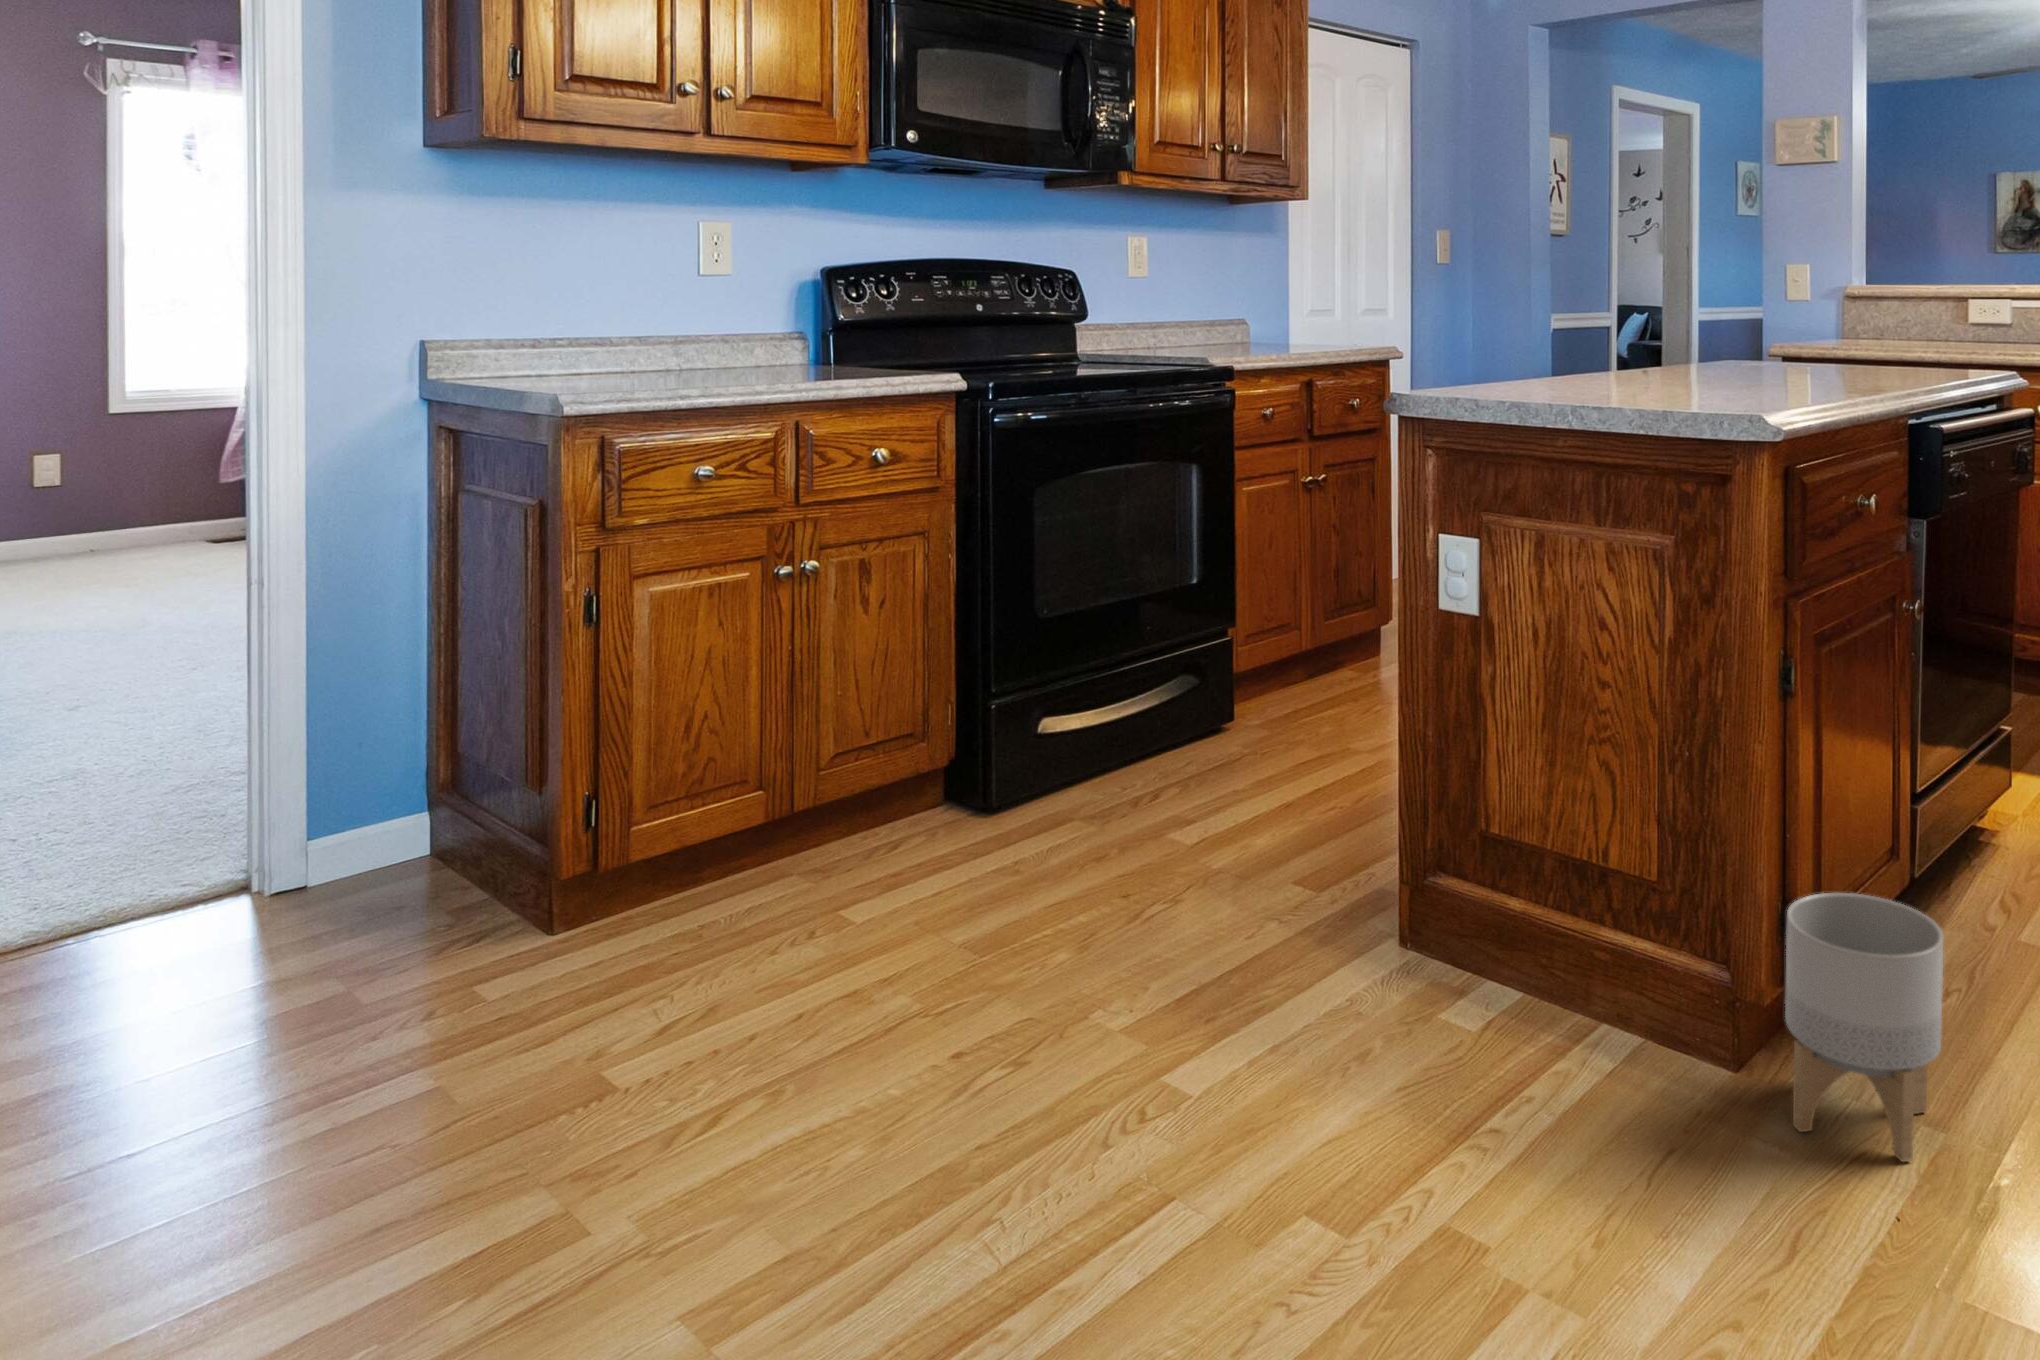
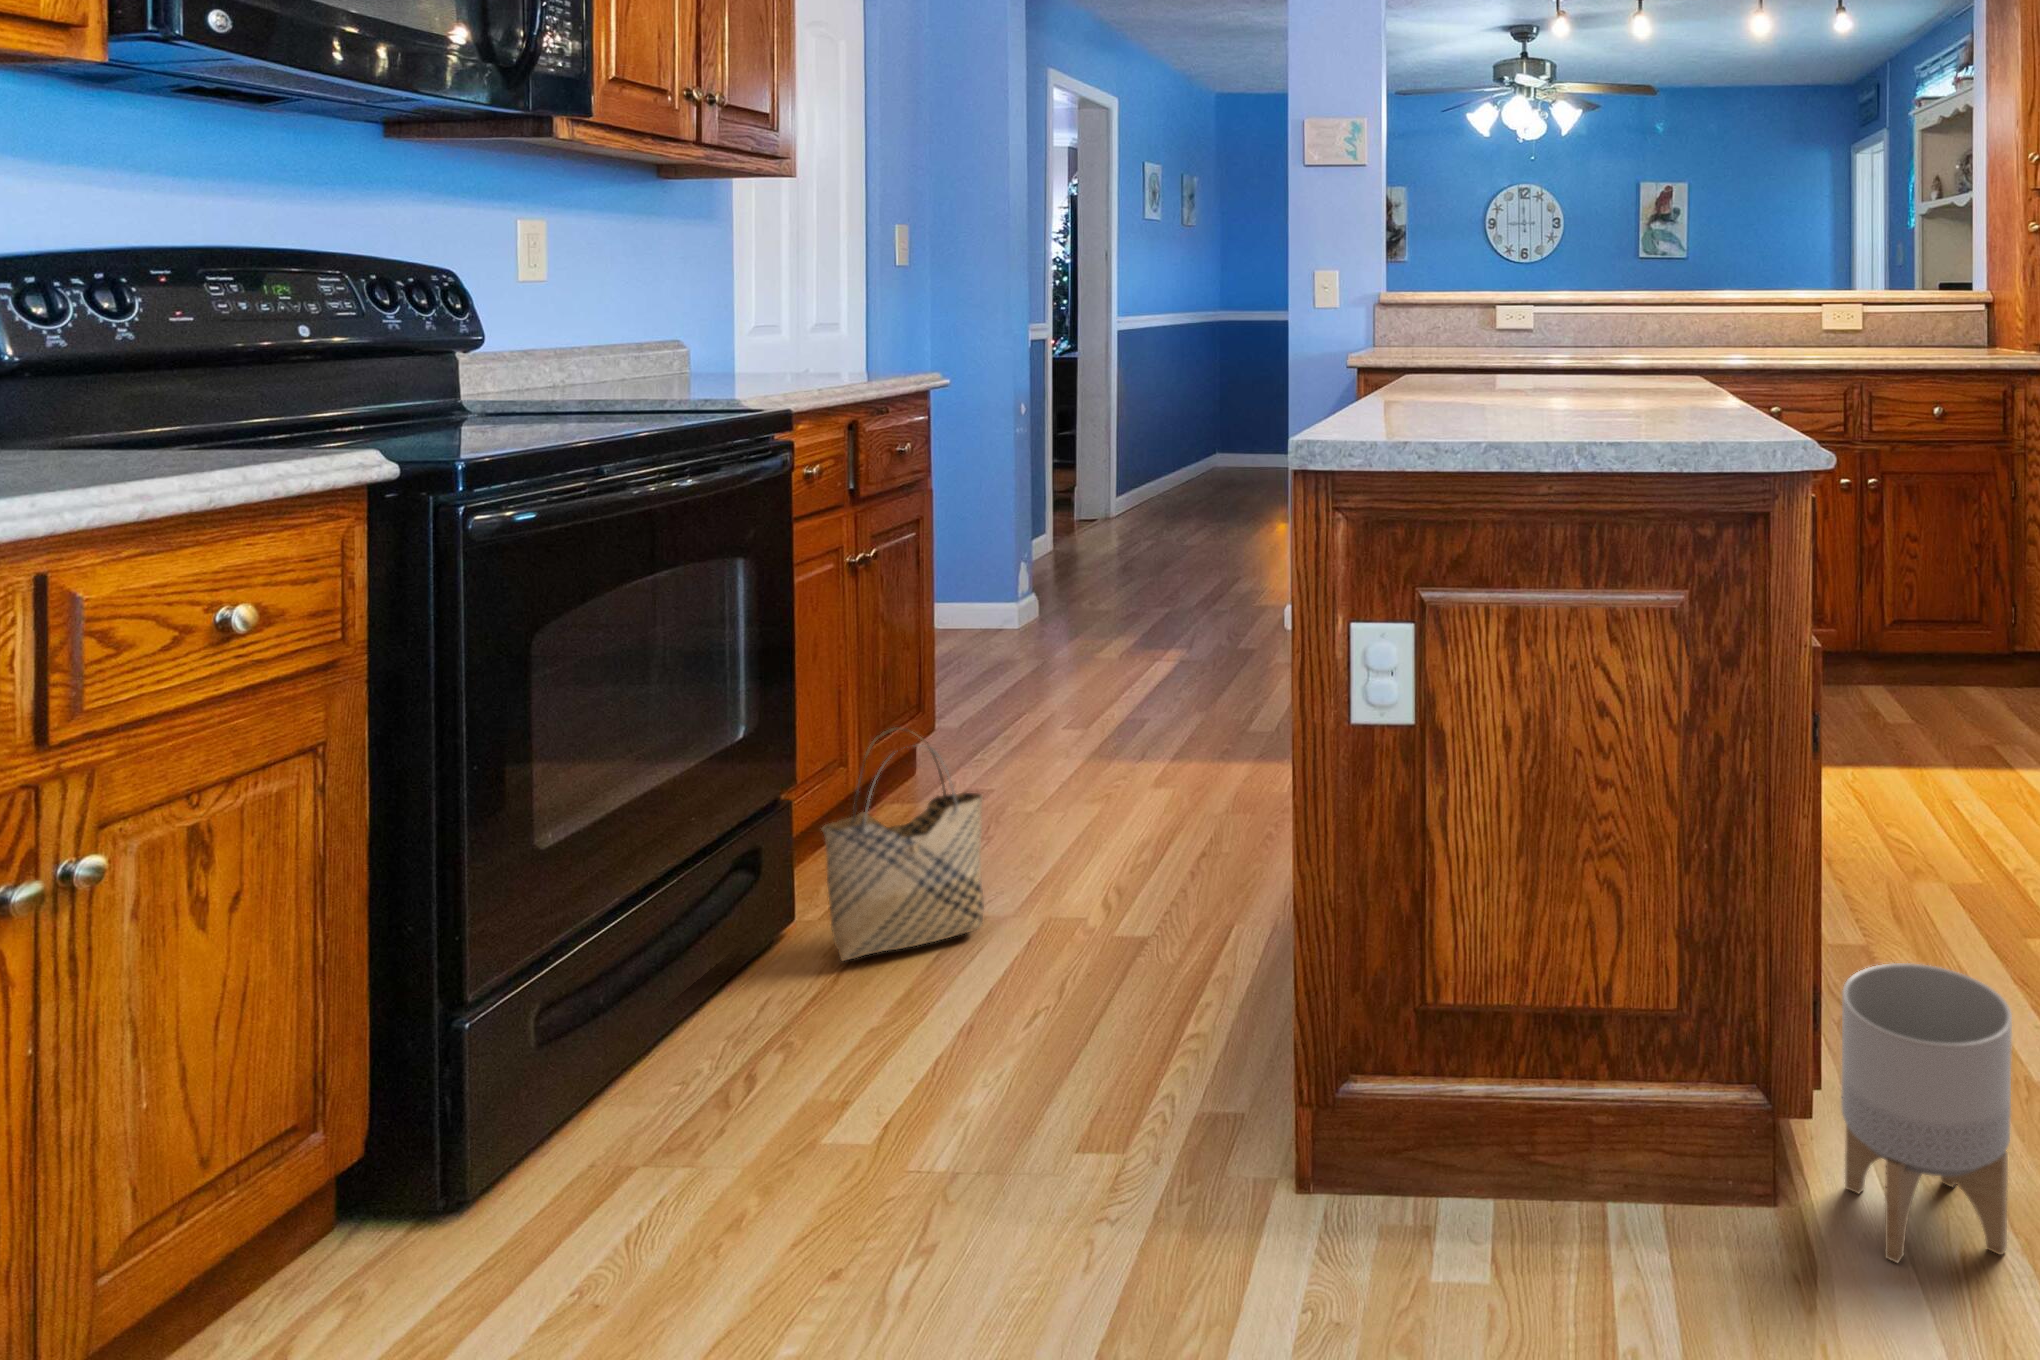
woven basket: none [1227,601,1339,759] -> present [822,727,984,961]

